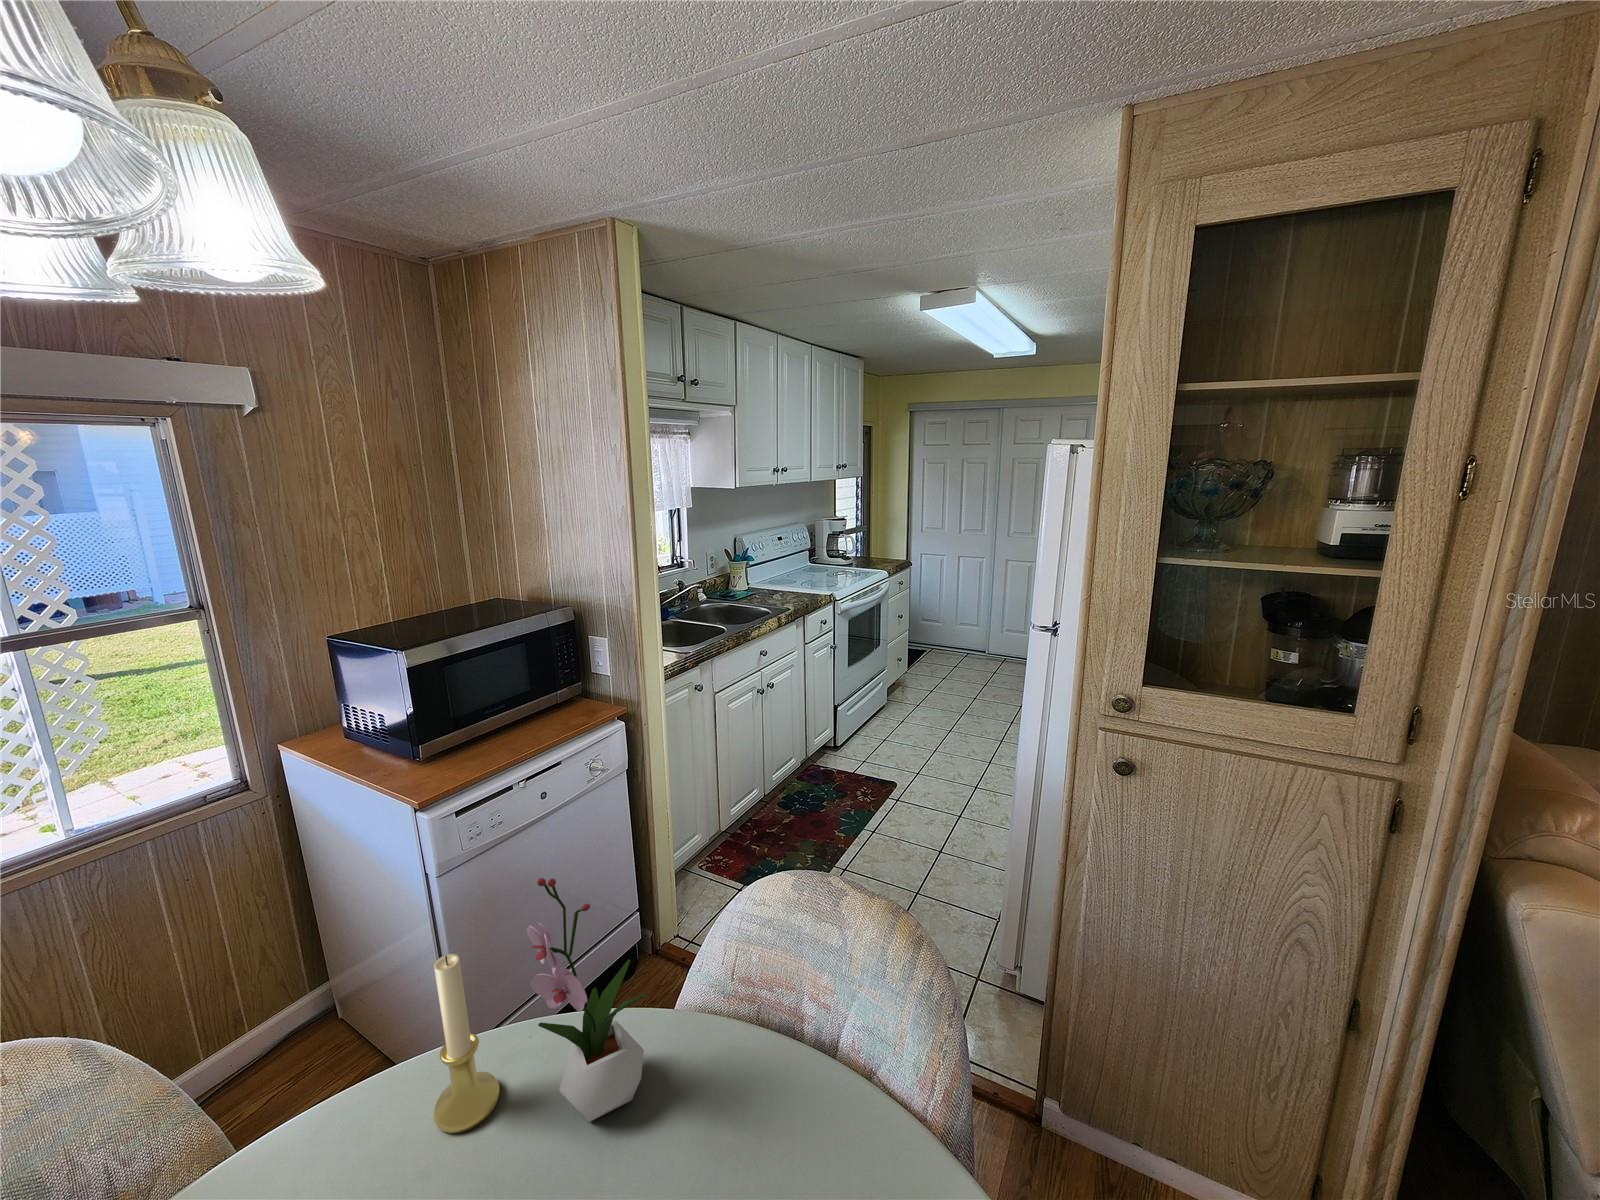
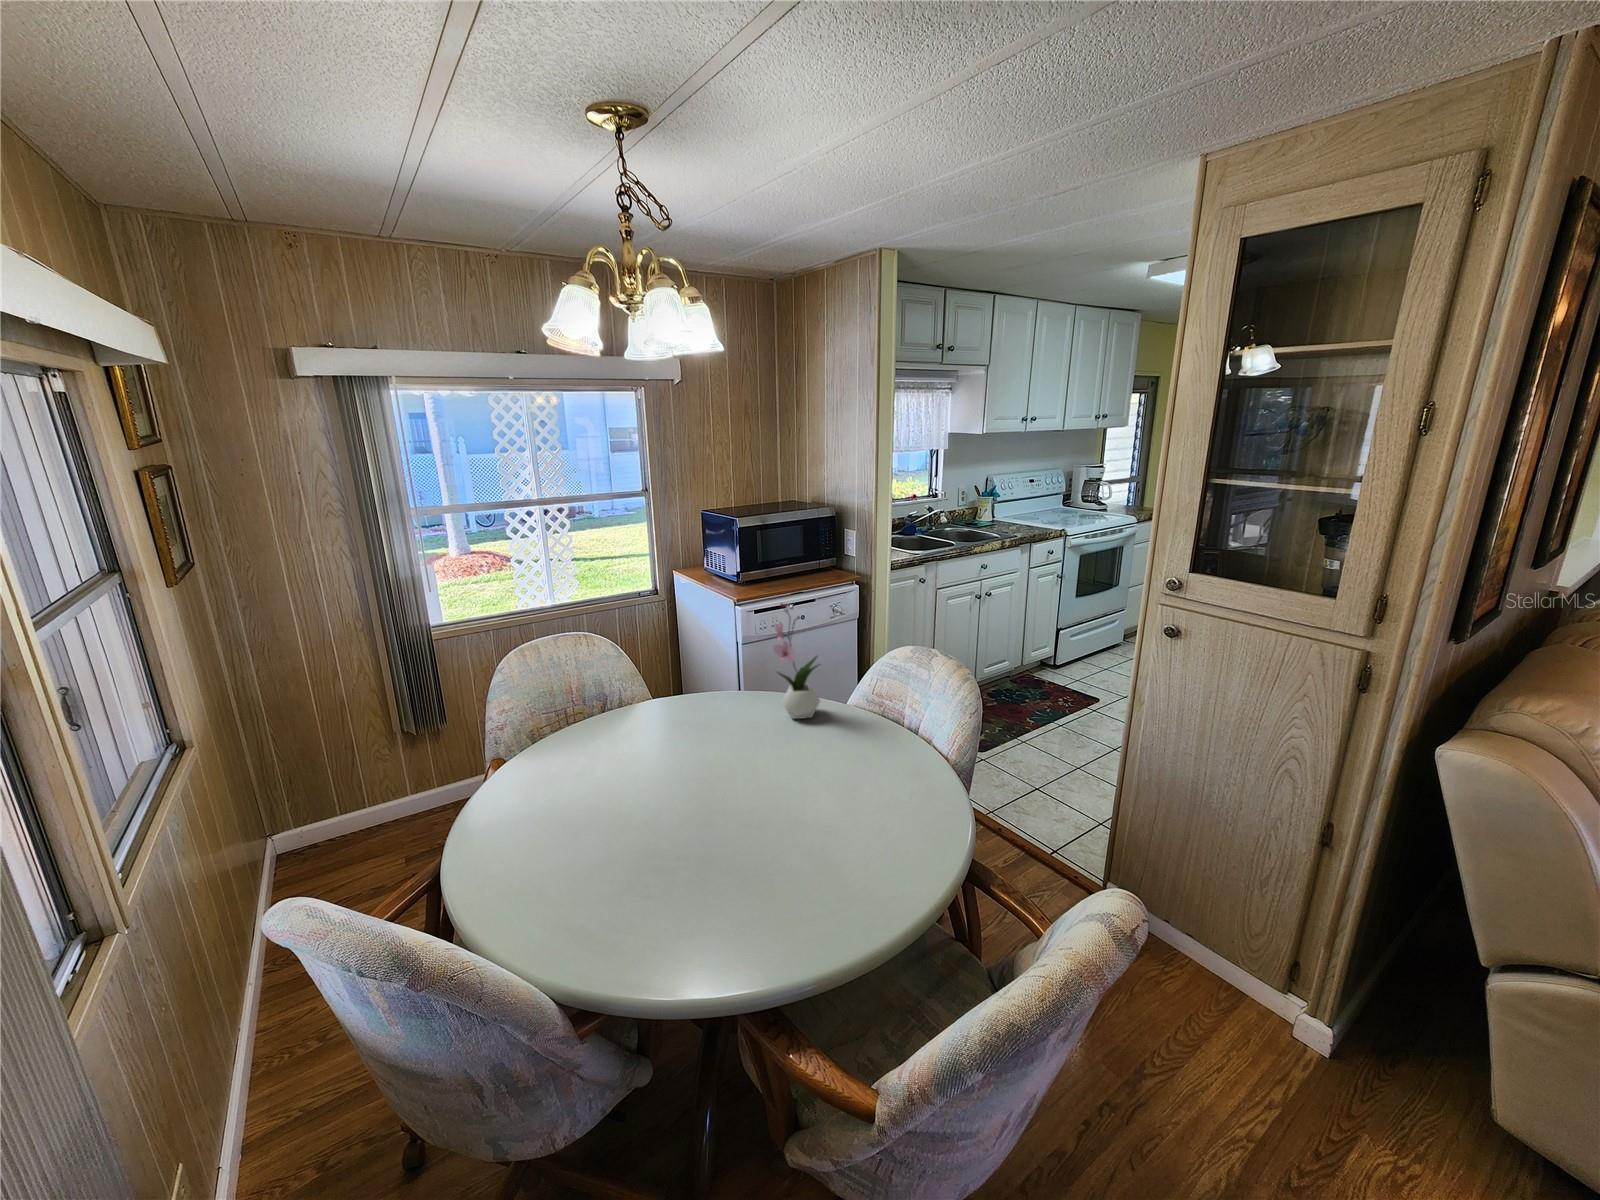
candle holder: present [434,954,500,1133] -> none [732,632,758,711]

